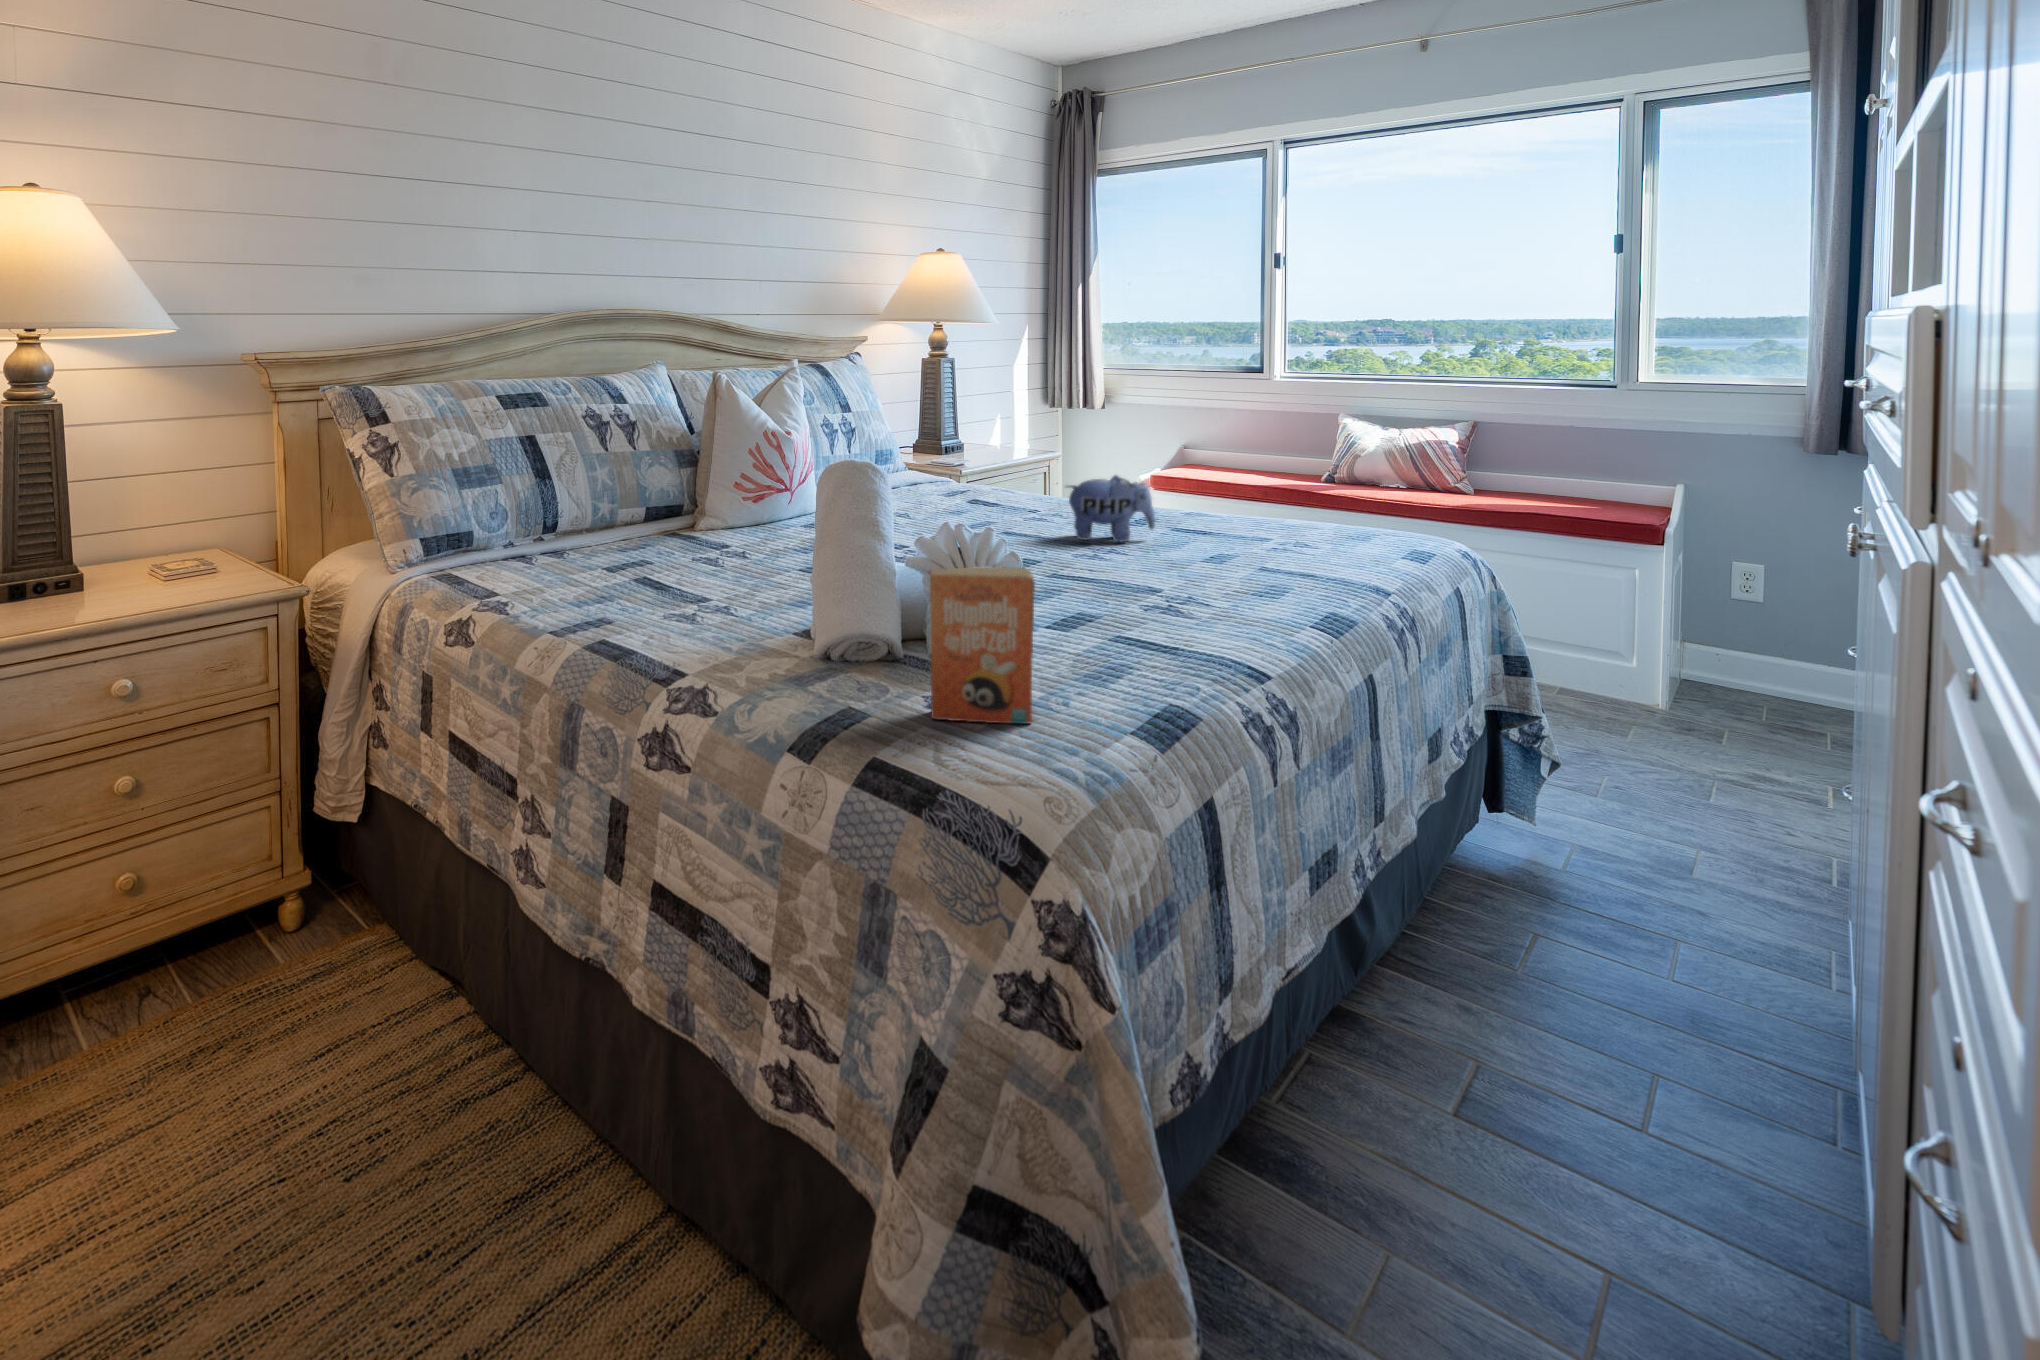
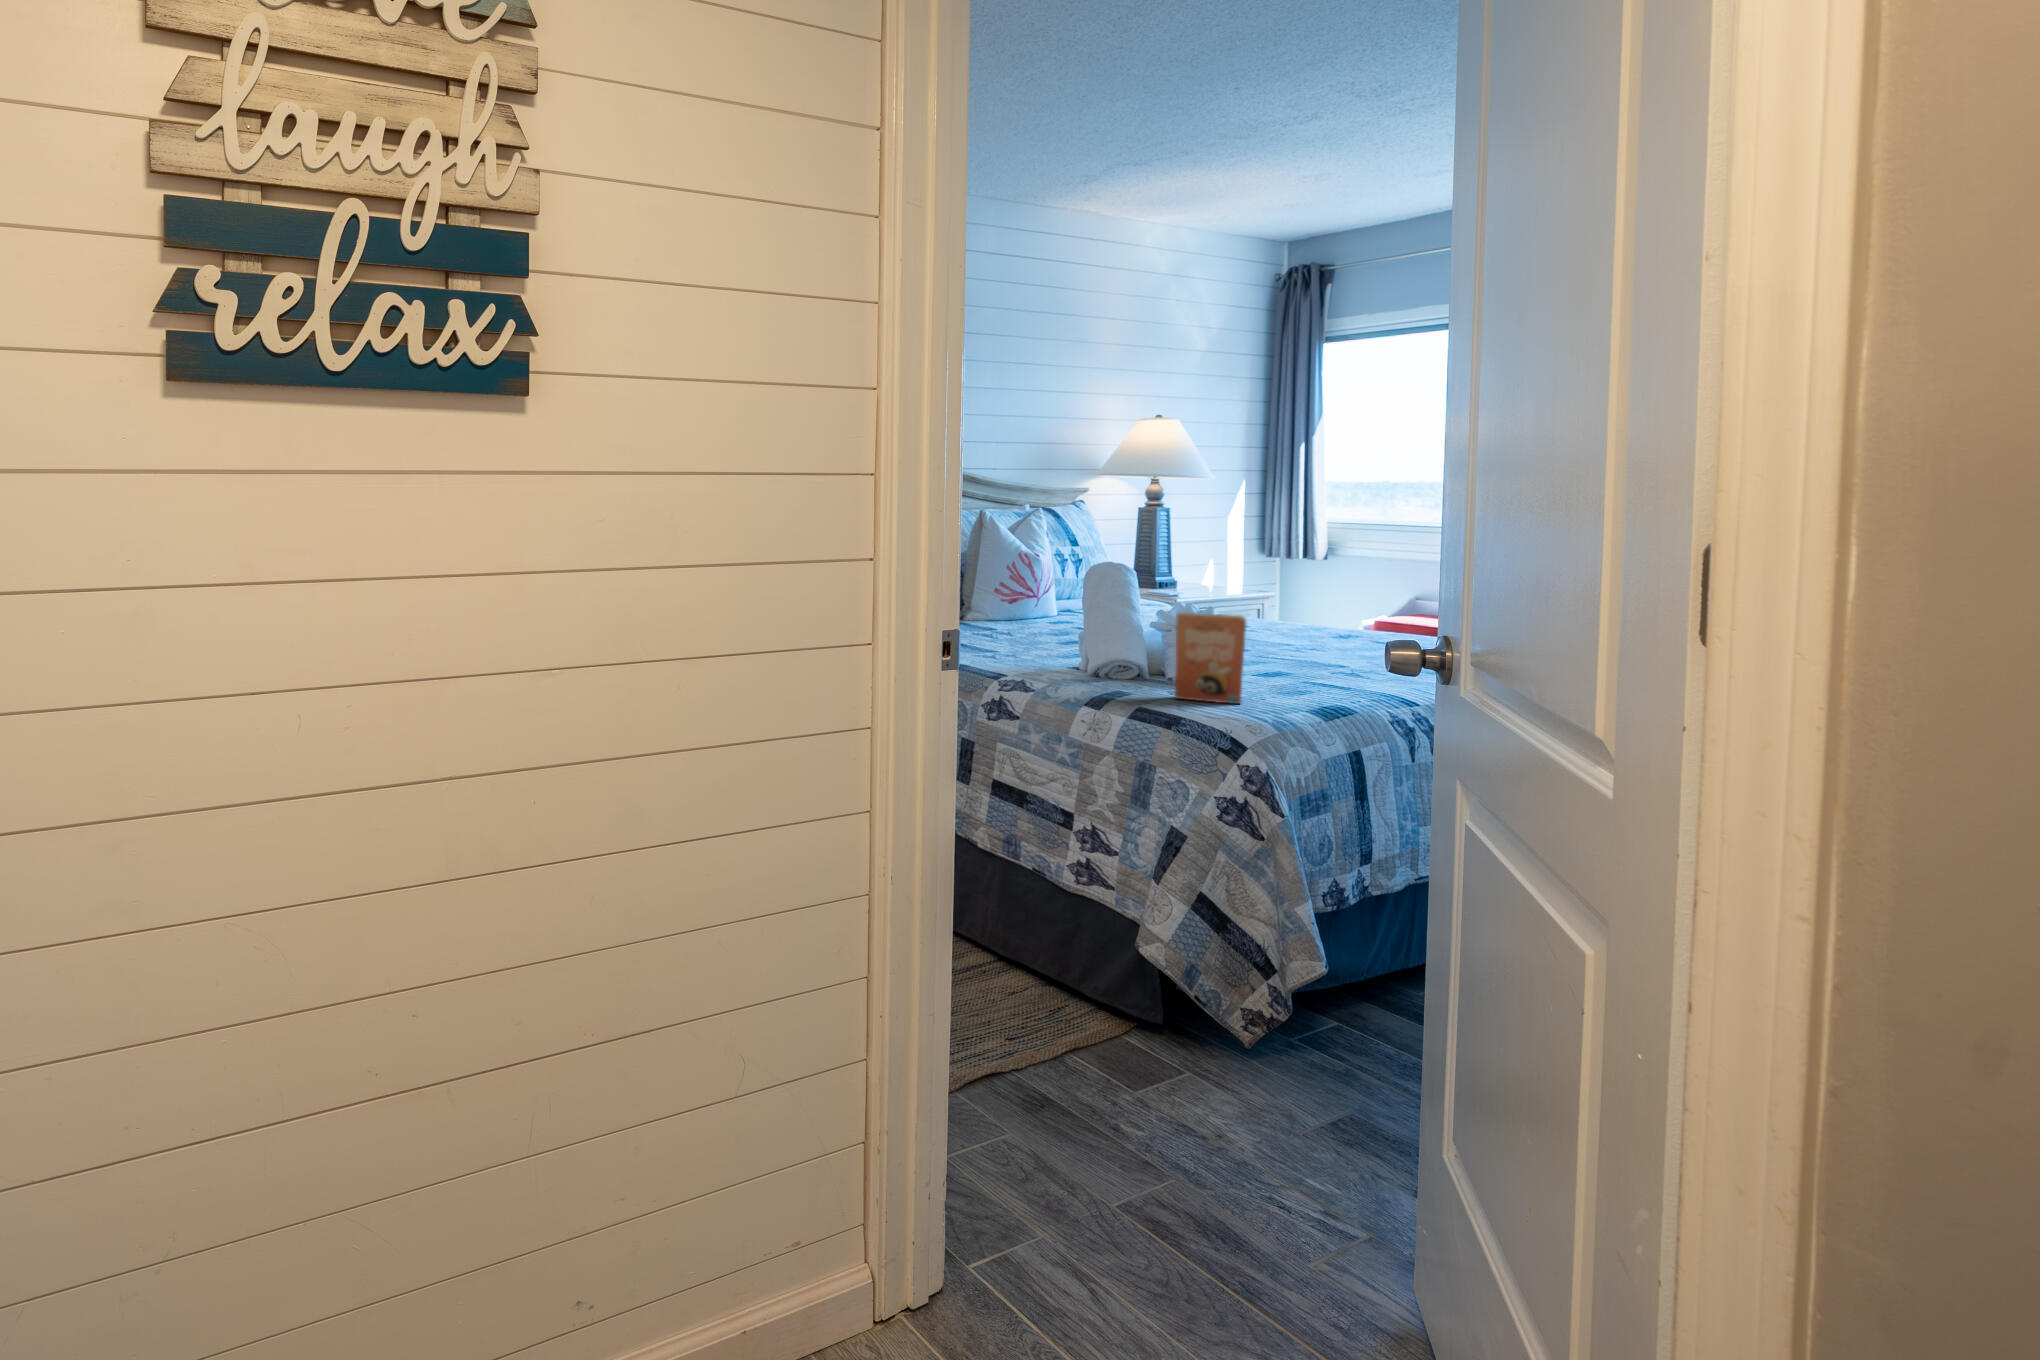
plush toy: present [1068,475,1155,542] -> none [1274,593,1353,643]

